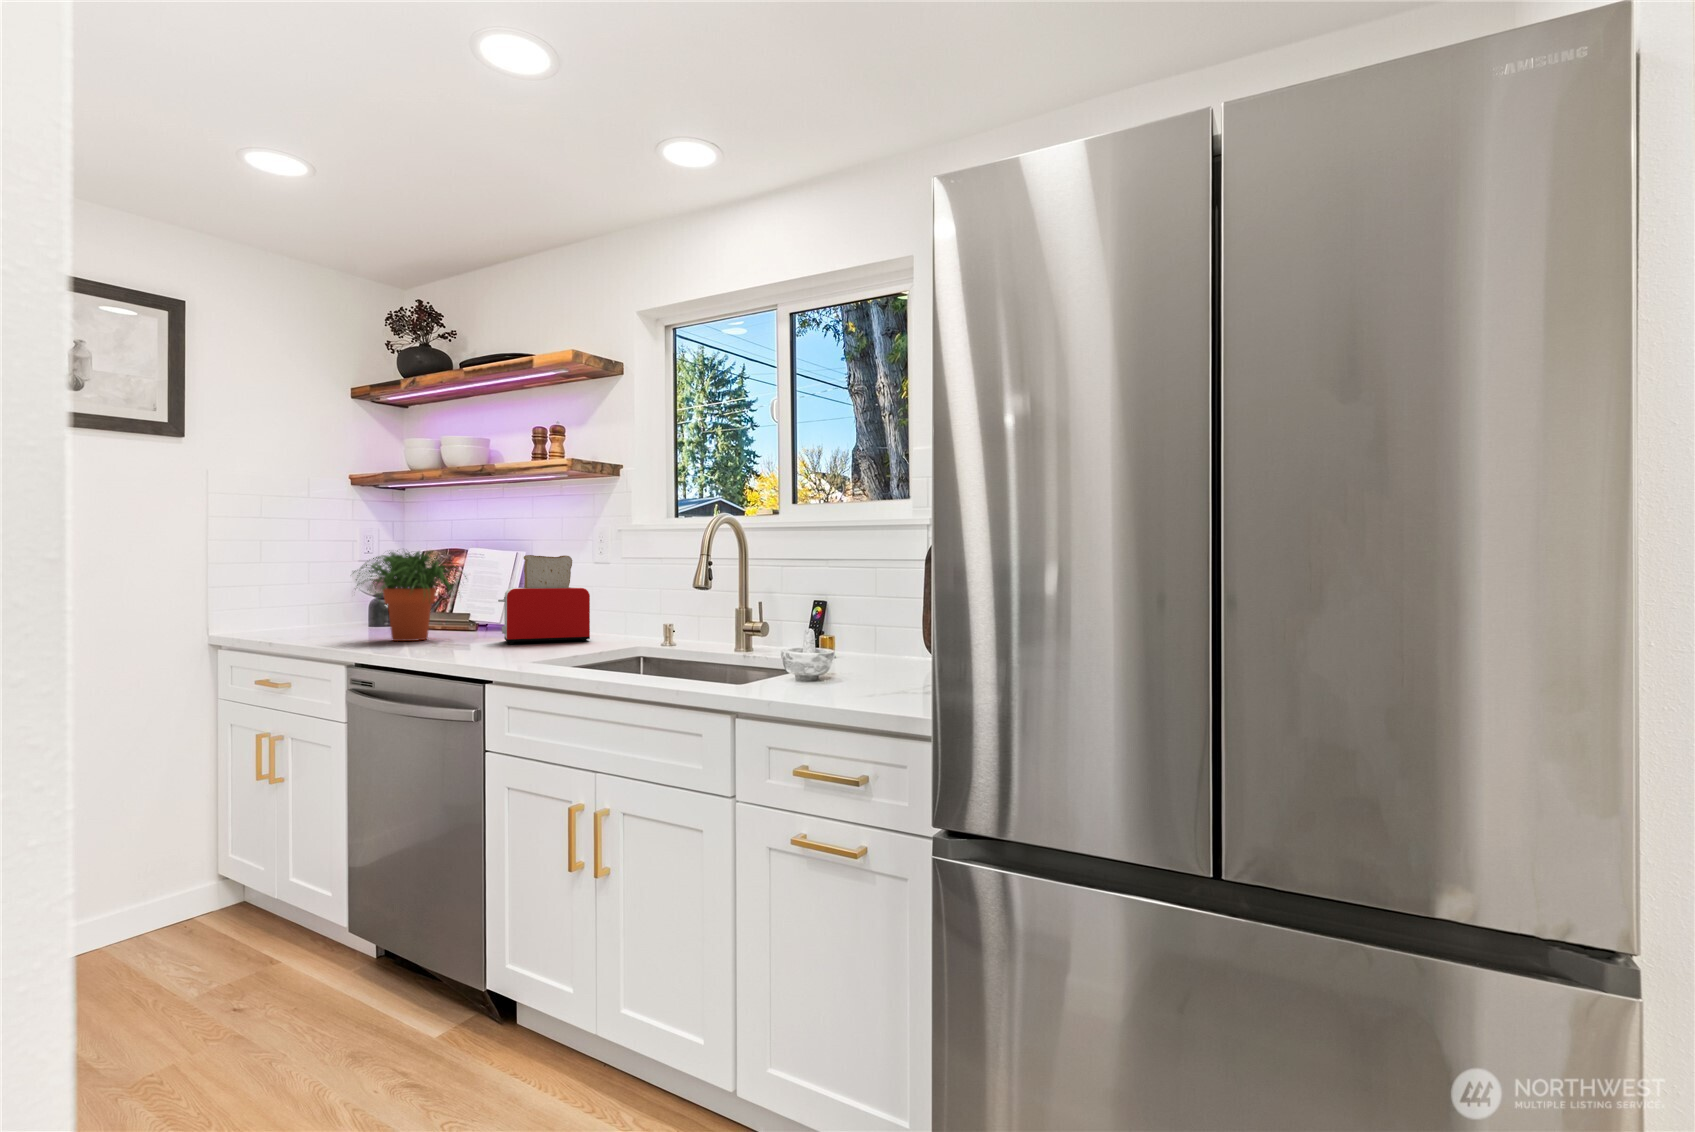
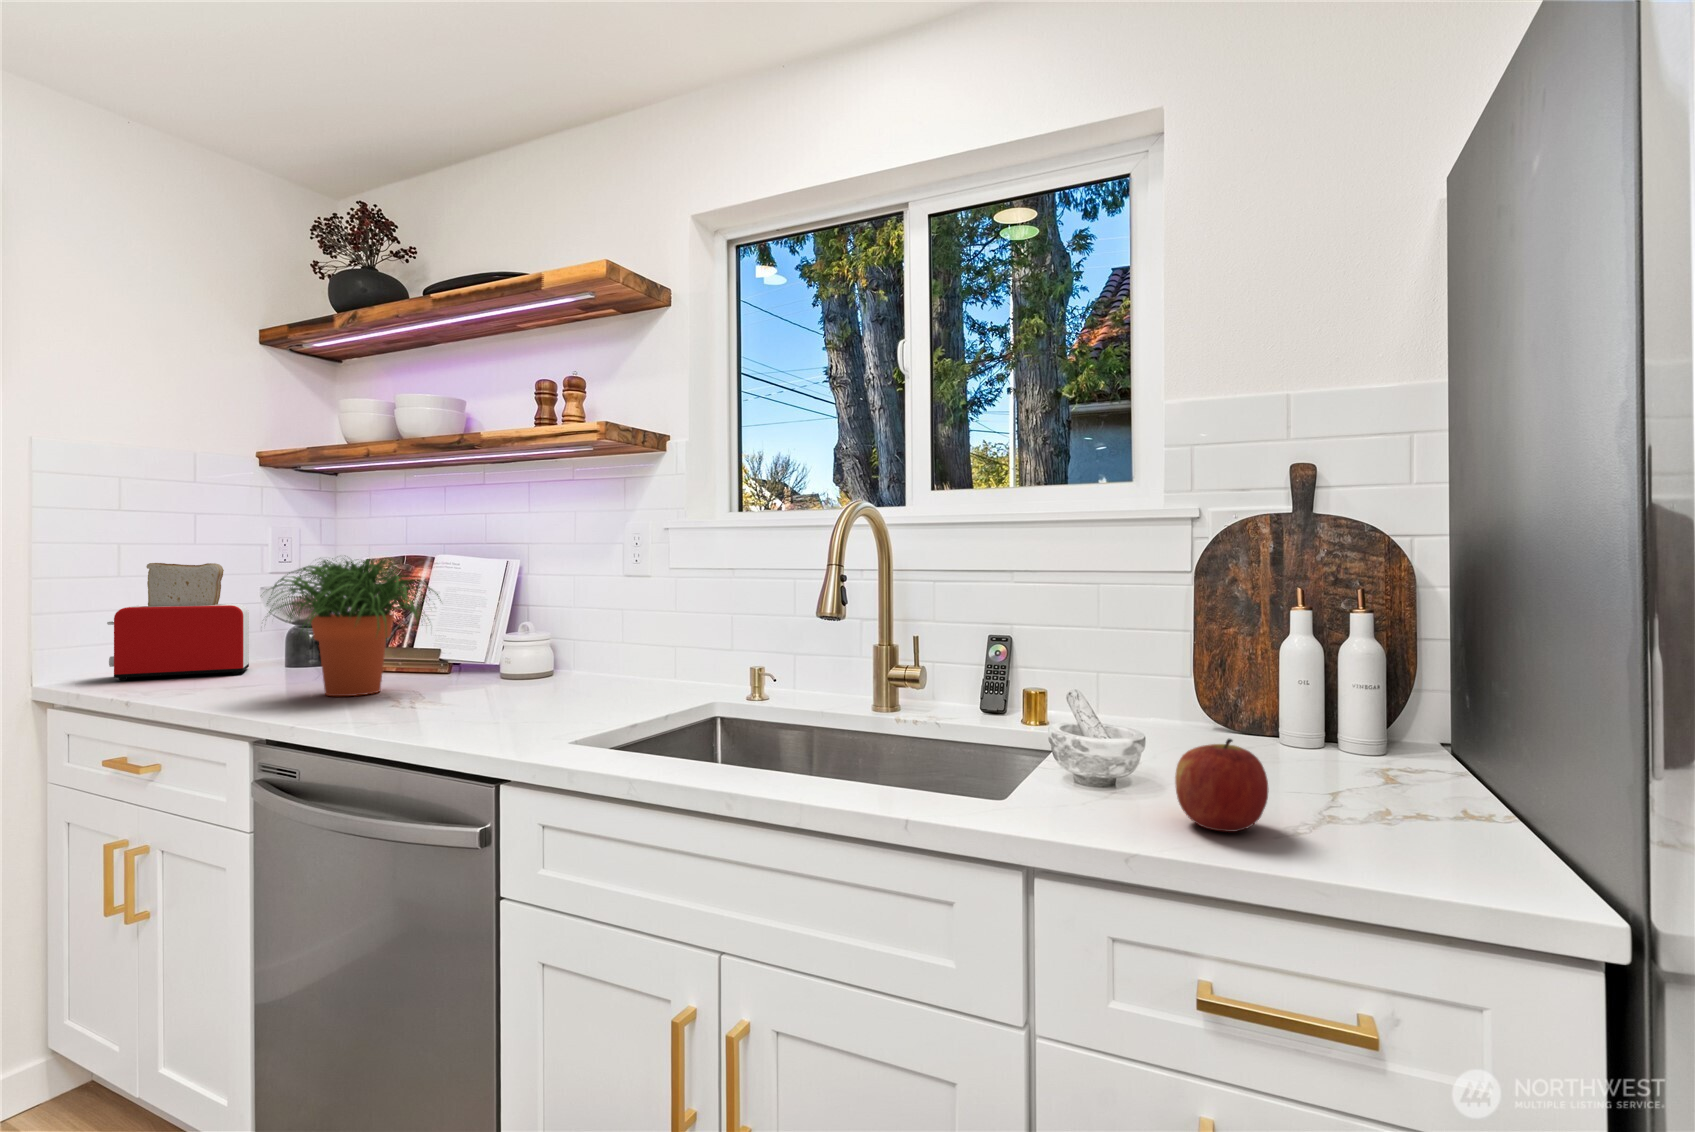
toaster: present [498,555,590,644] -> present [107,563,249,680]
apple: none [813,644,860,692] -> present [1175,739,1268,832]

